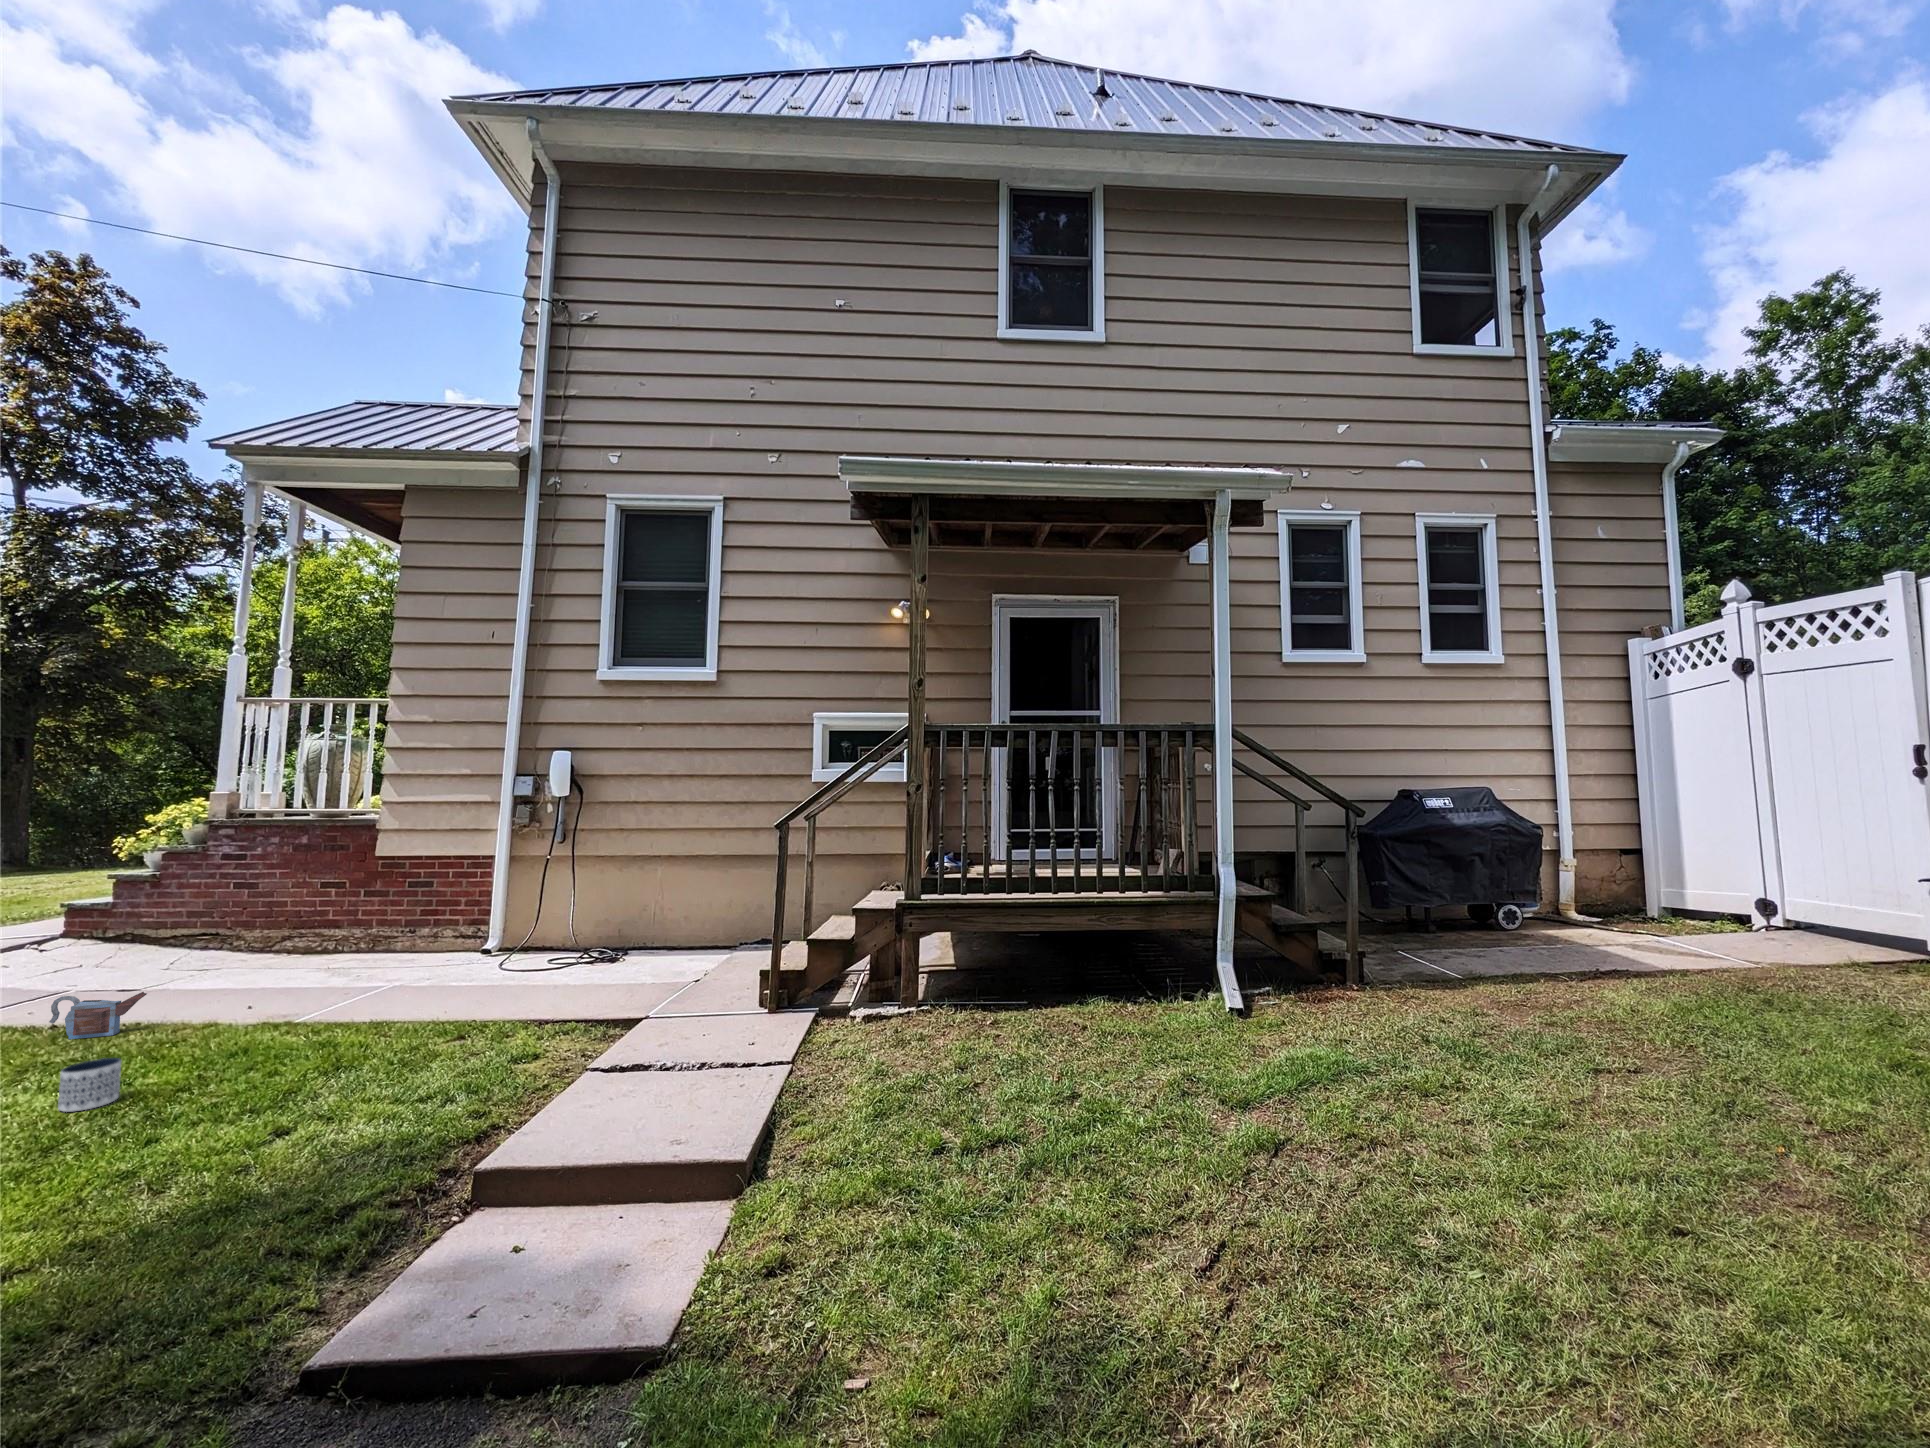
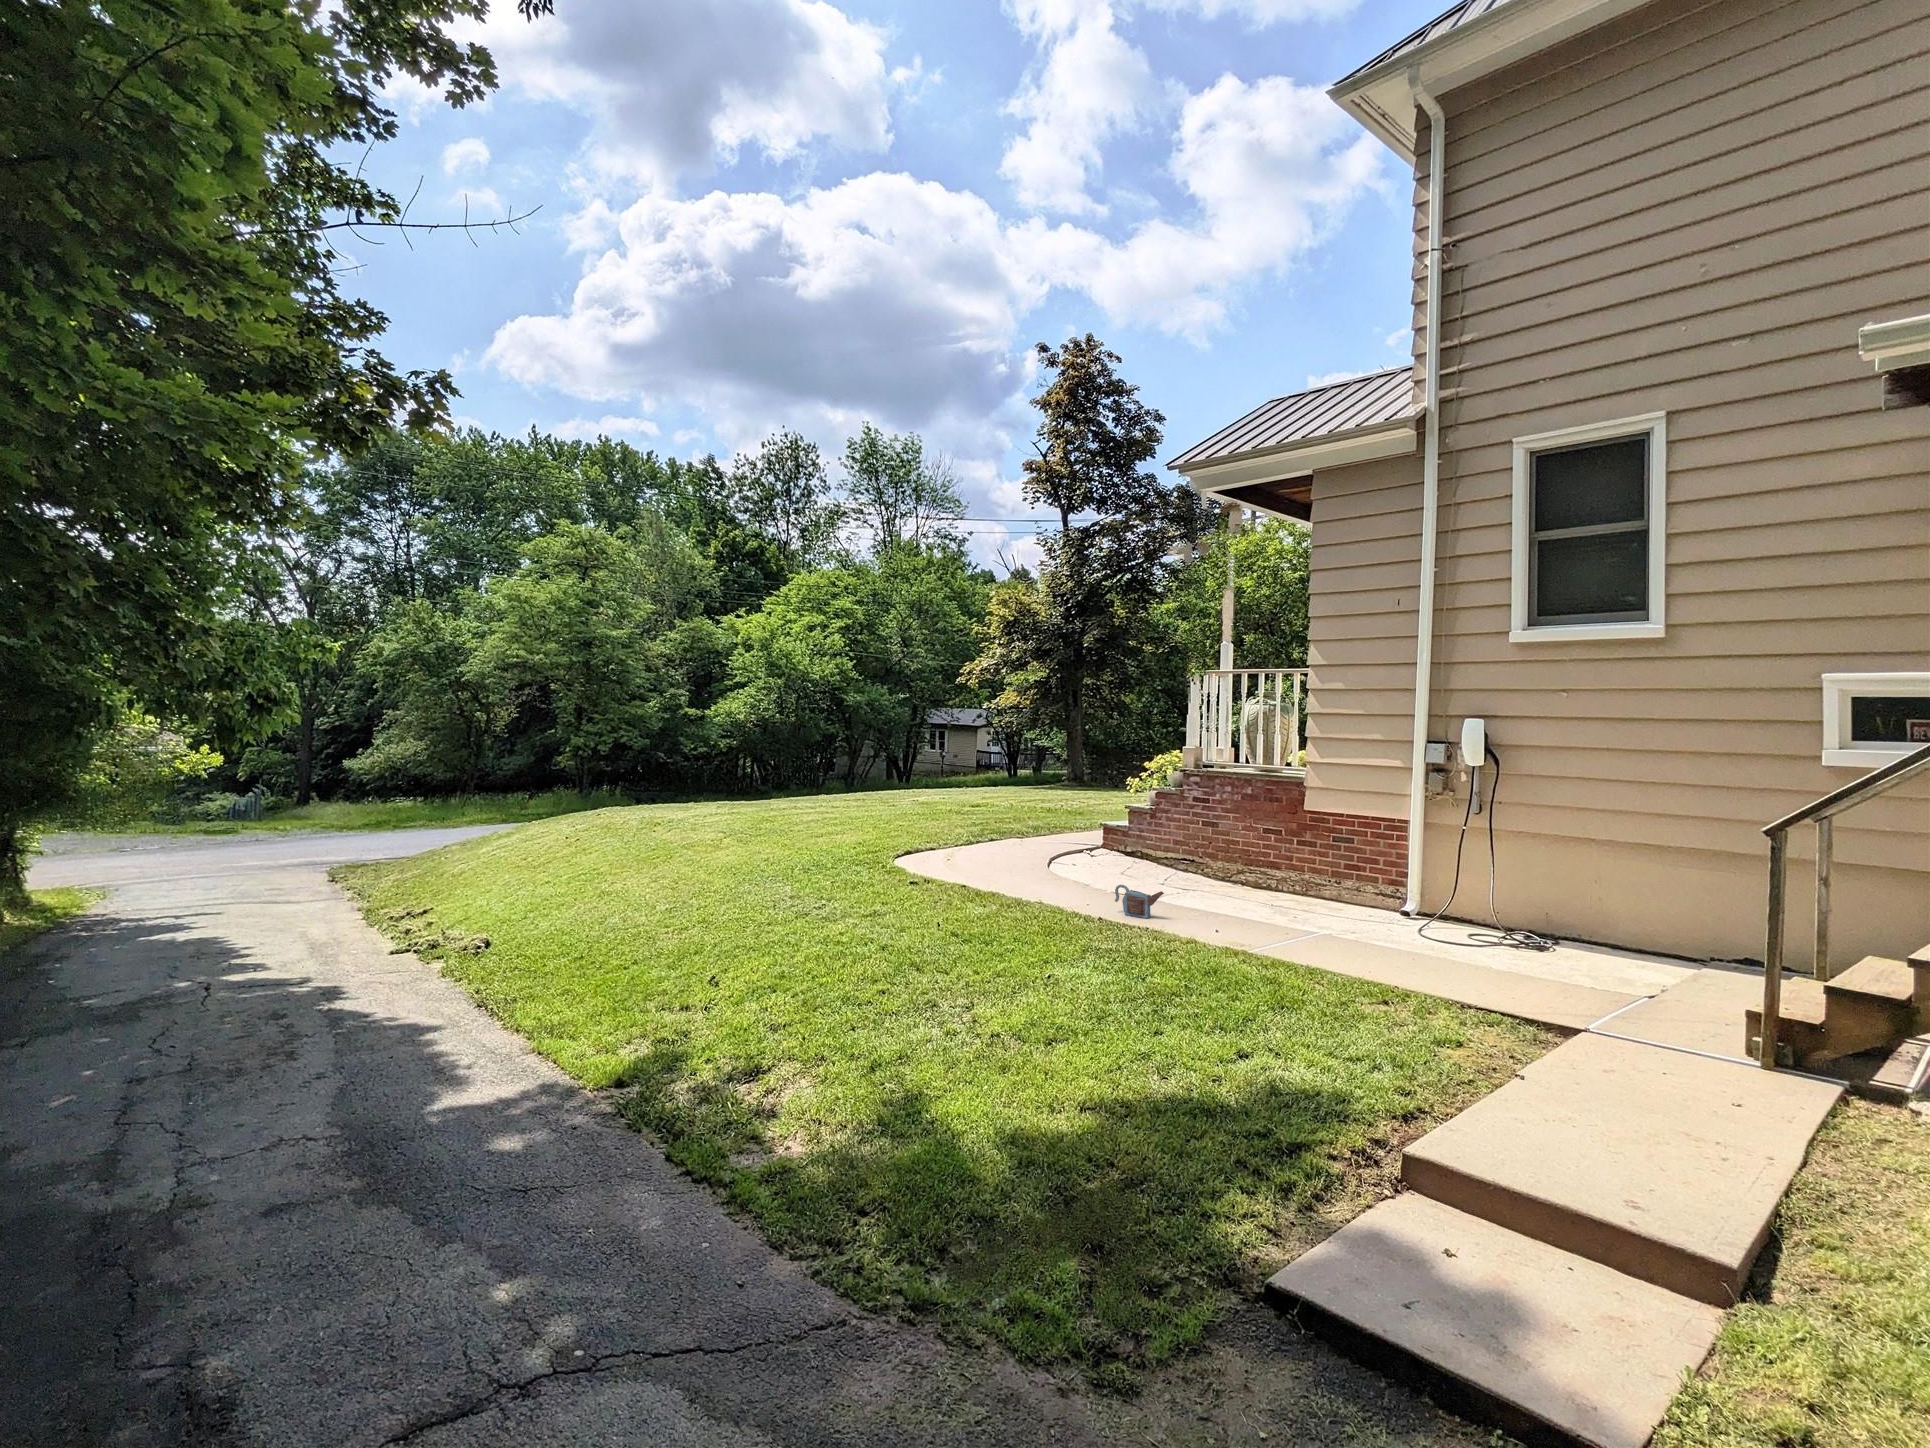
planter: present [58,1058,121,1112] -> none [1126,930,1156,963]

